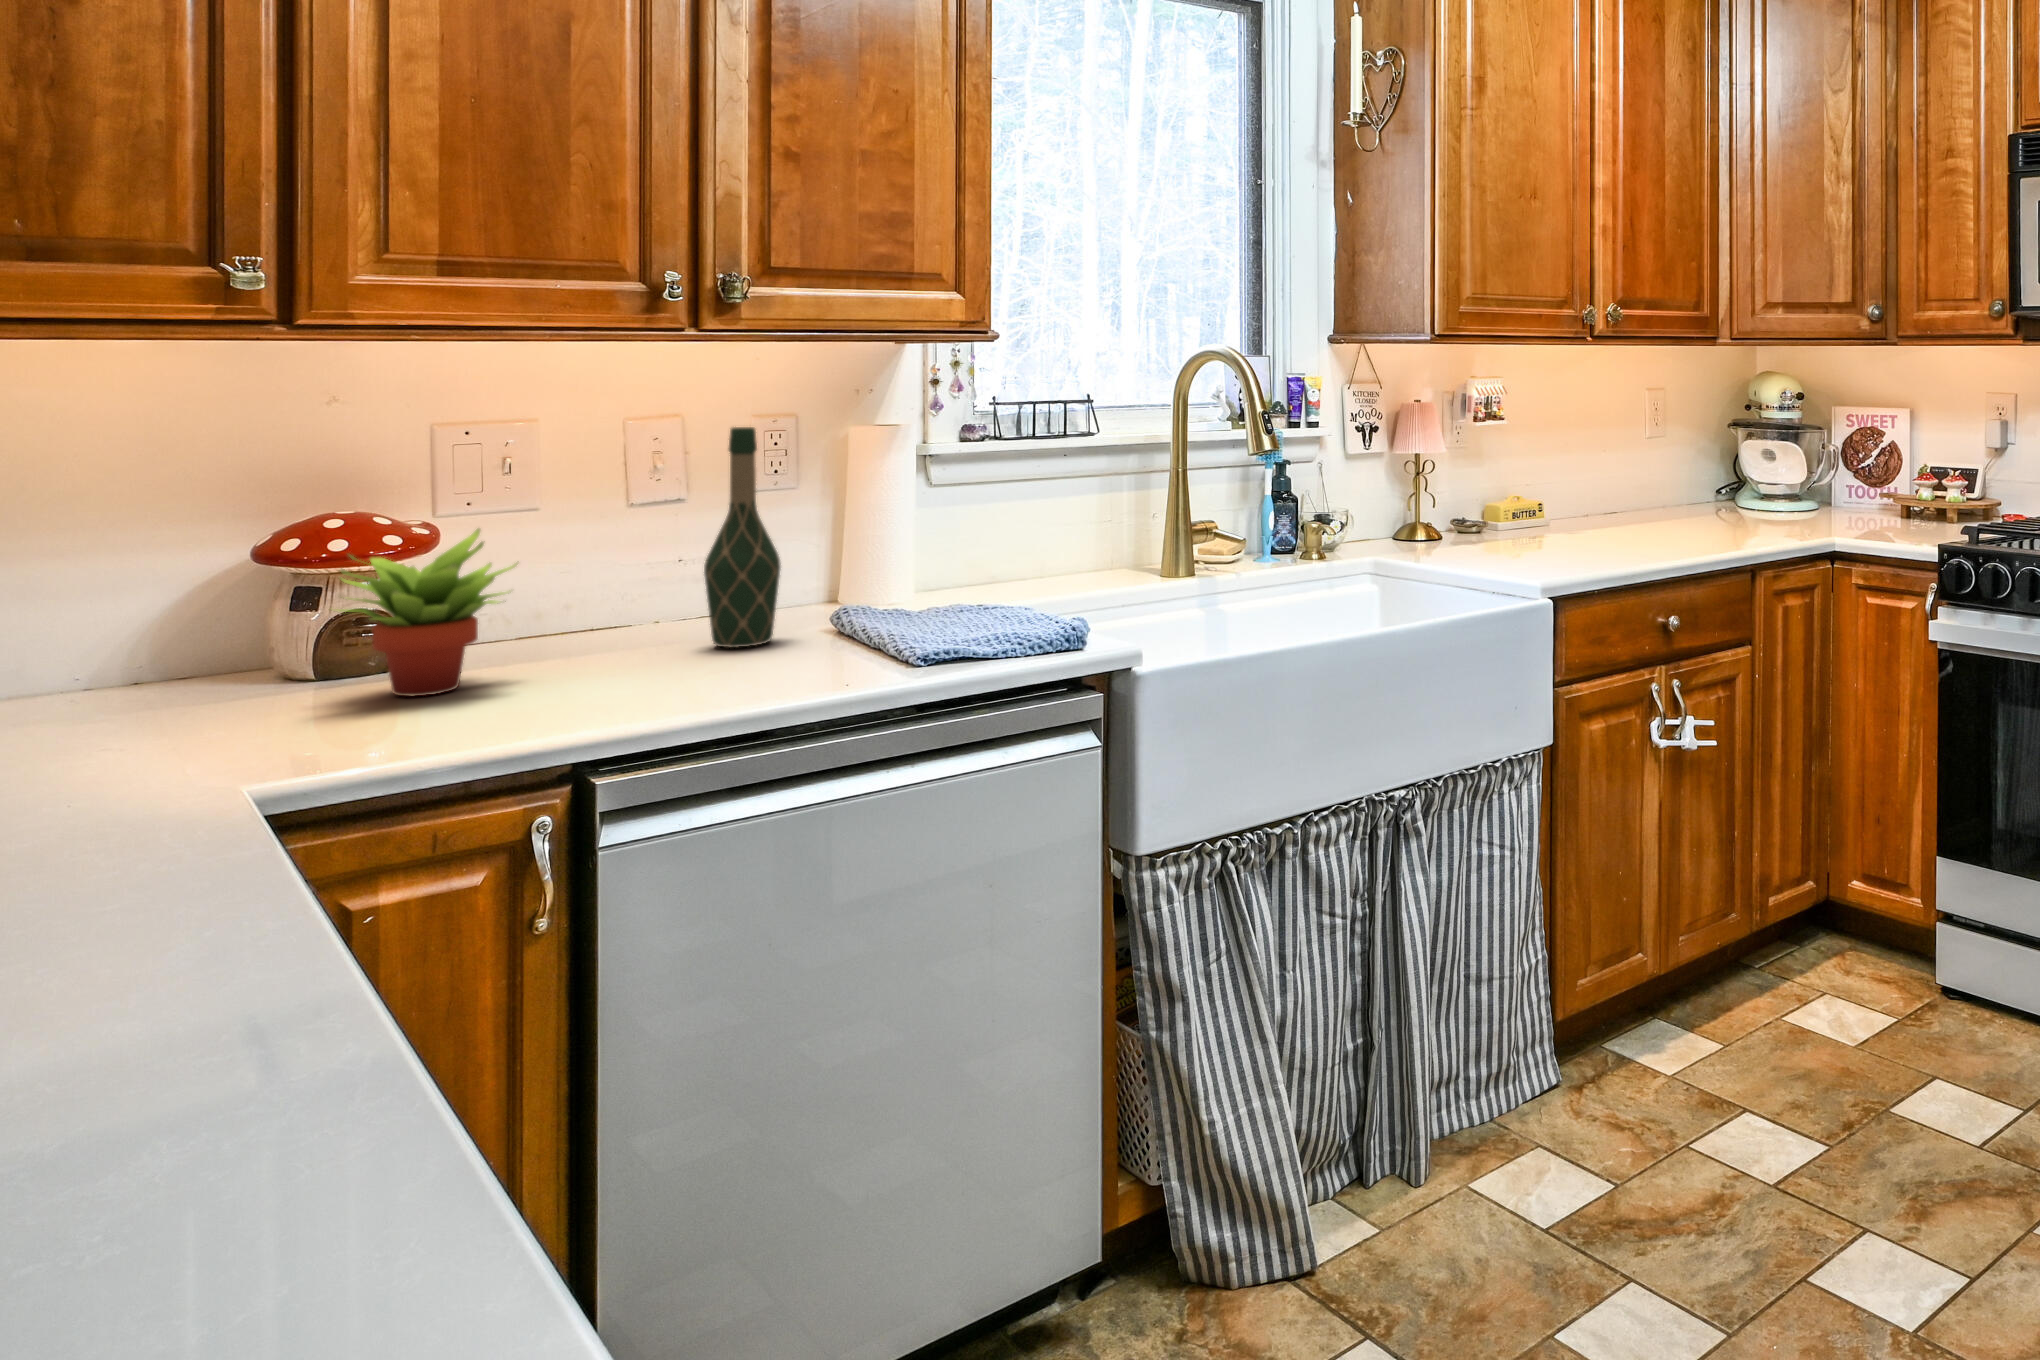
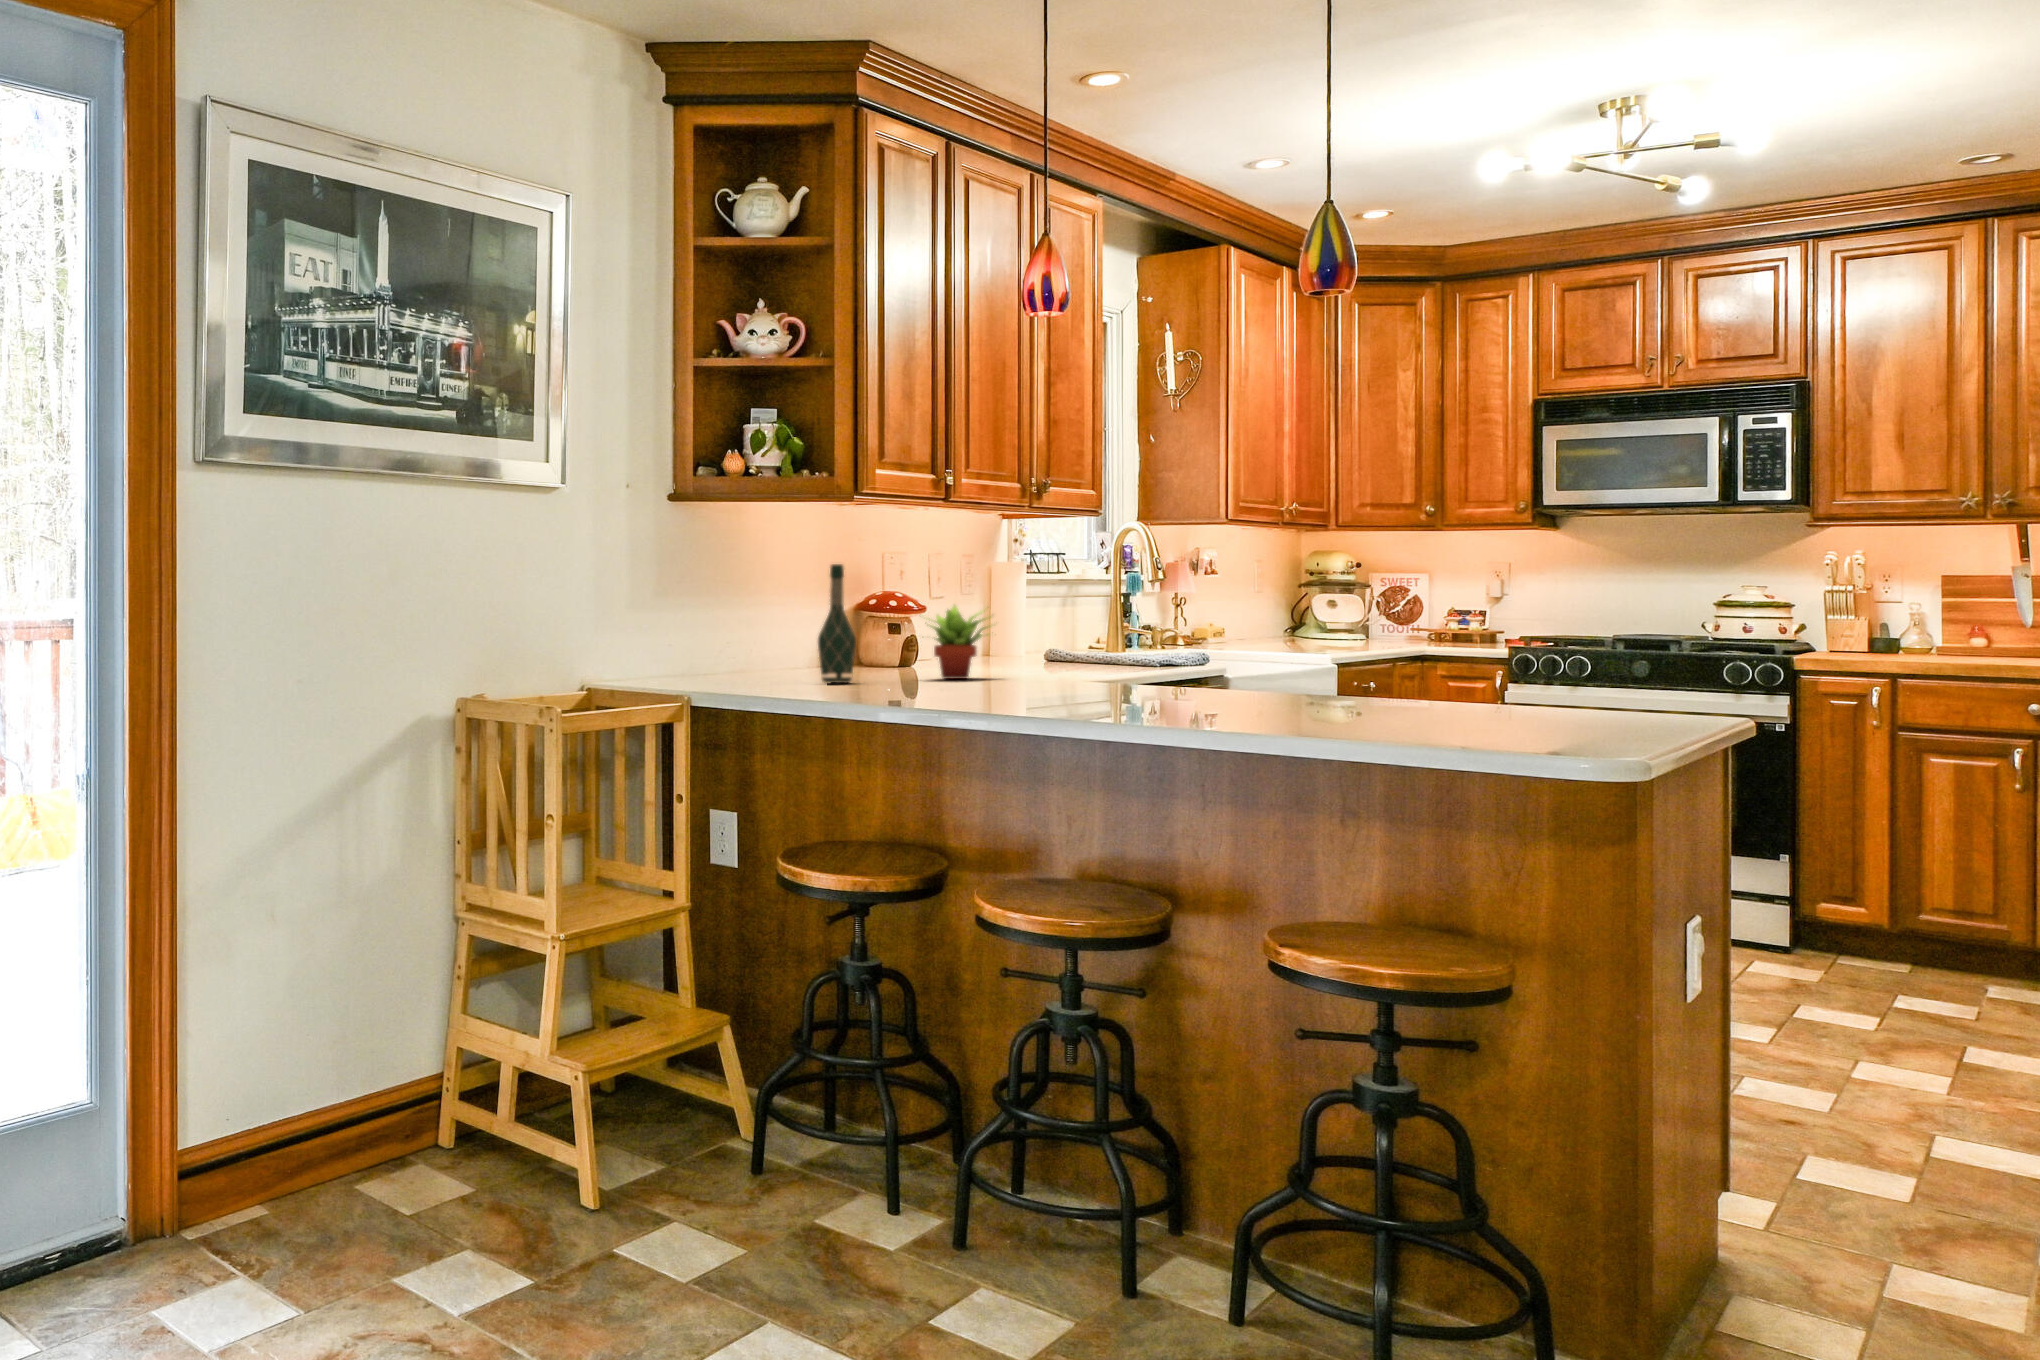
wine bottle: present [704,427,781,648] -> present [818,564,856,683]

